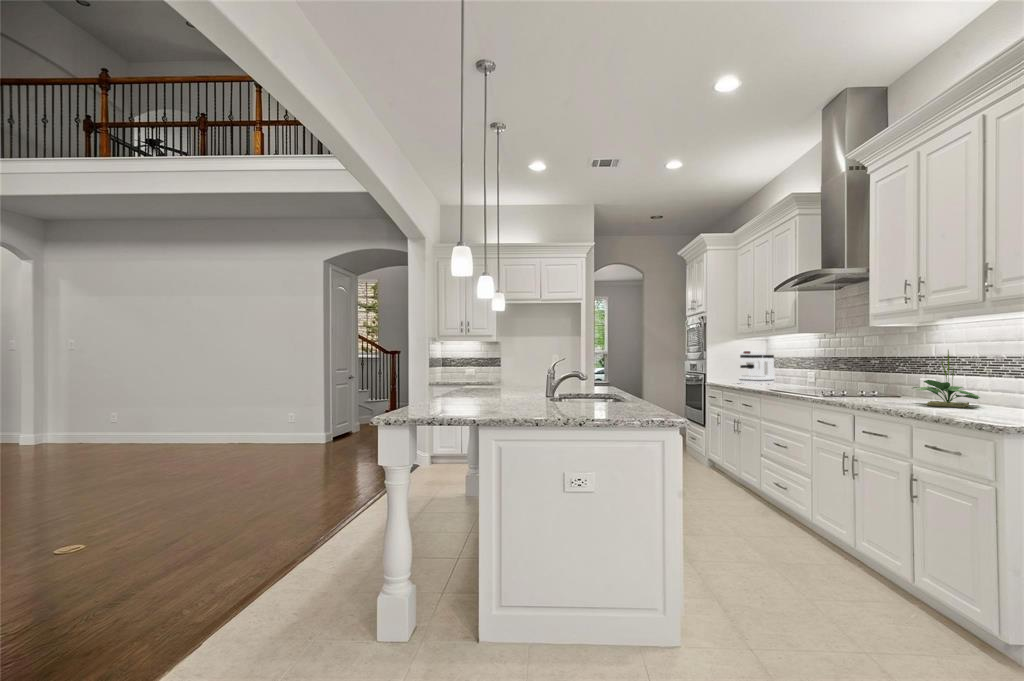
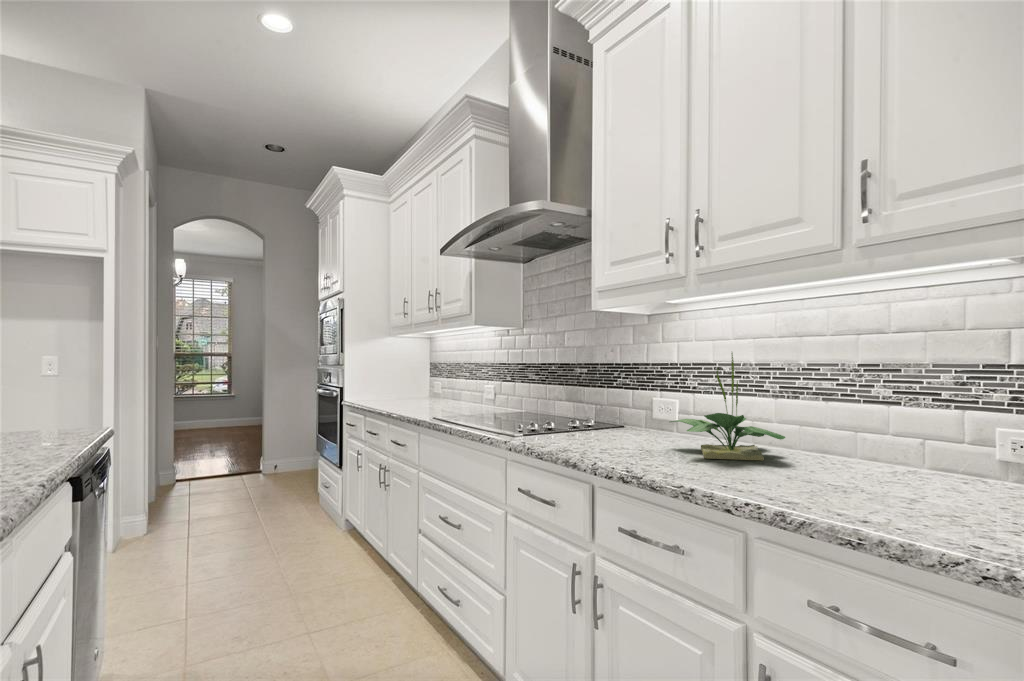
coffee maker: present [739,351,774,385] -> none [390,352,439,404]

